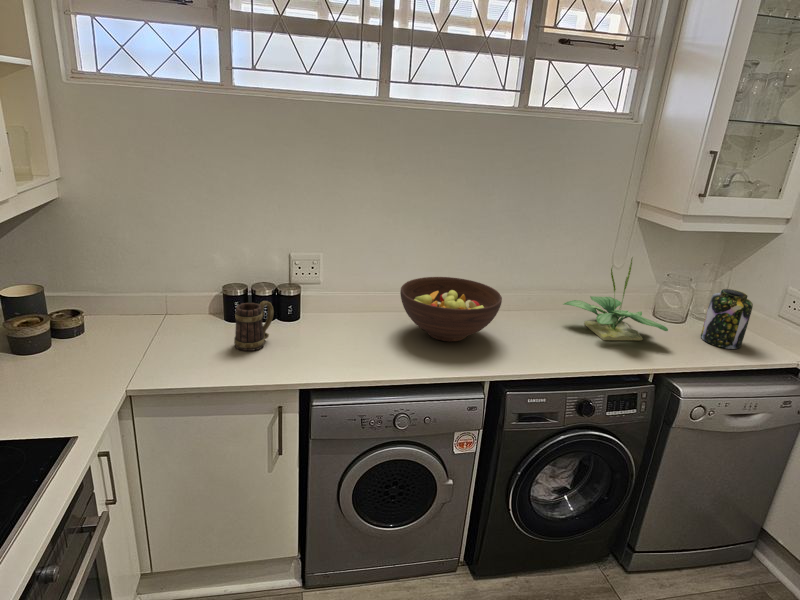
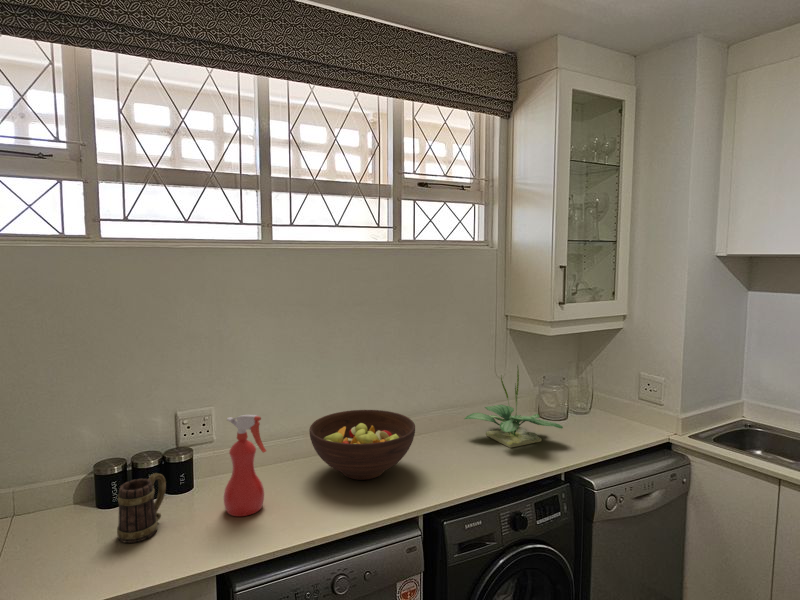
spray bottle: none [318,264,355,349] -> present [224,415,266,516]
jar: present [701,289,753,349] -> none [585,381,621,435]

